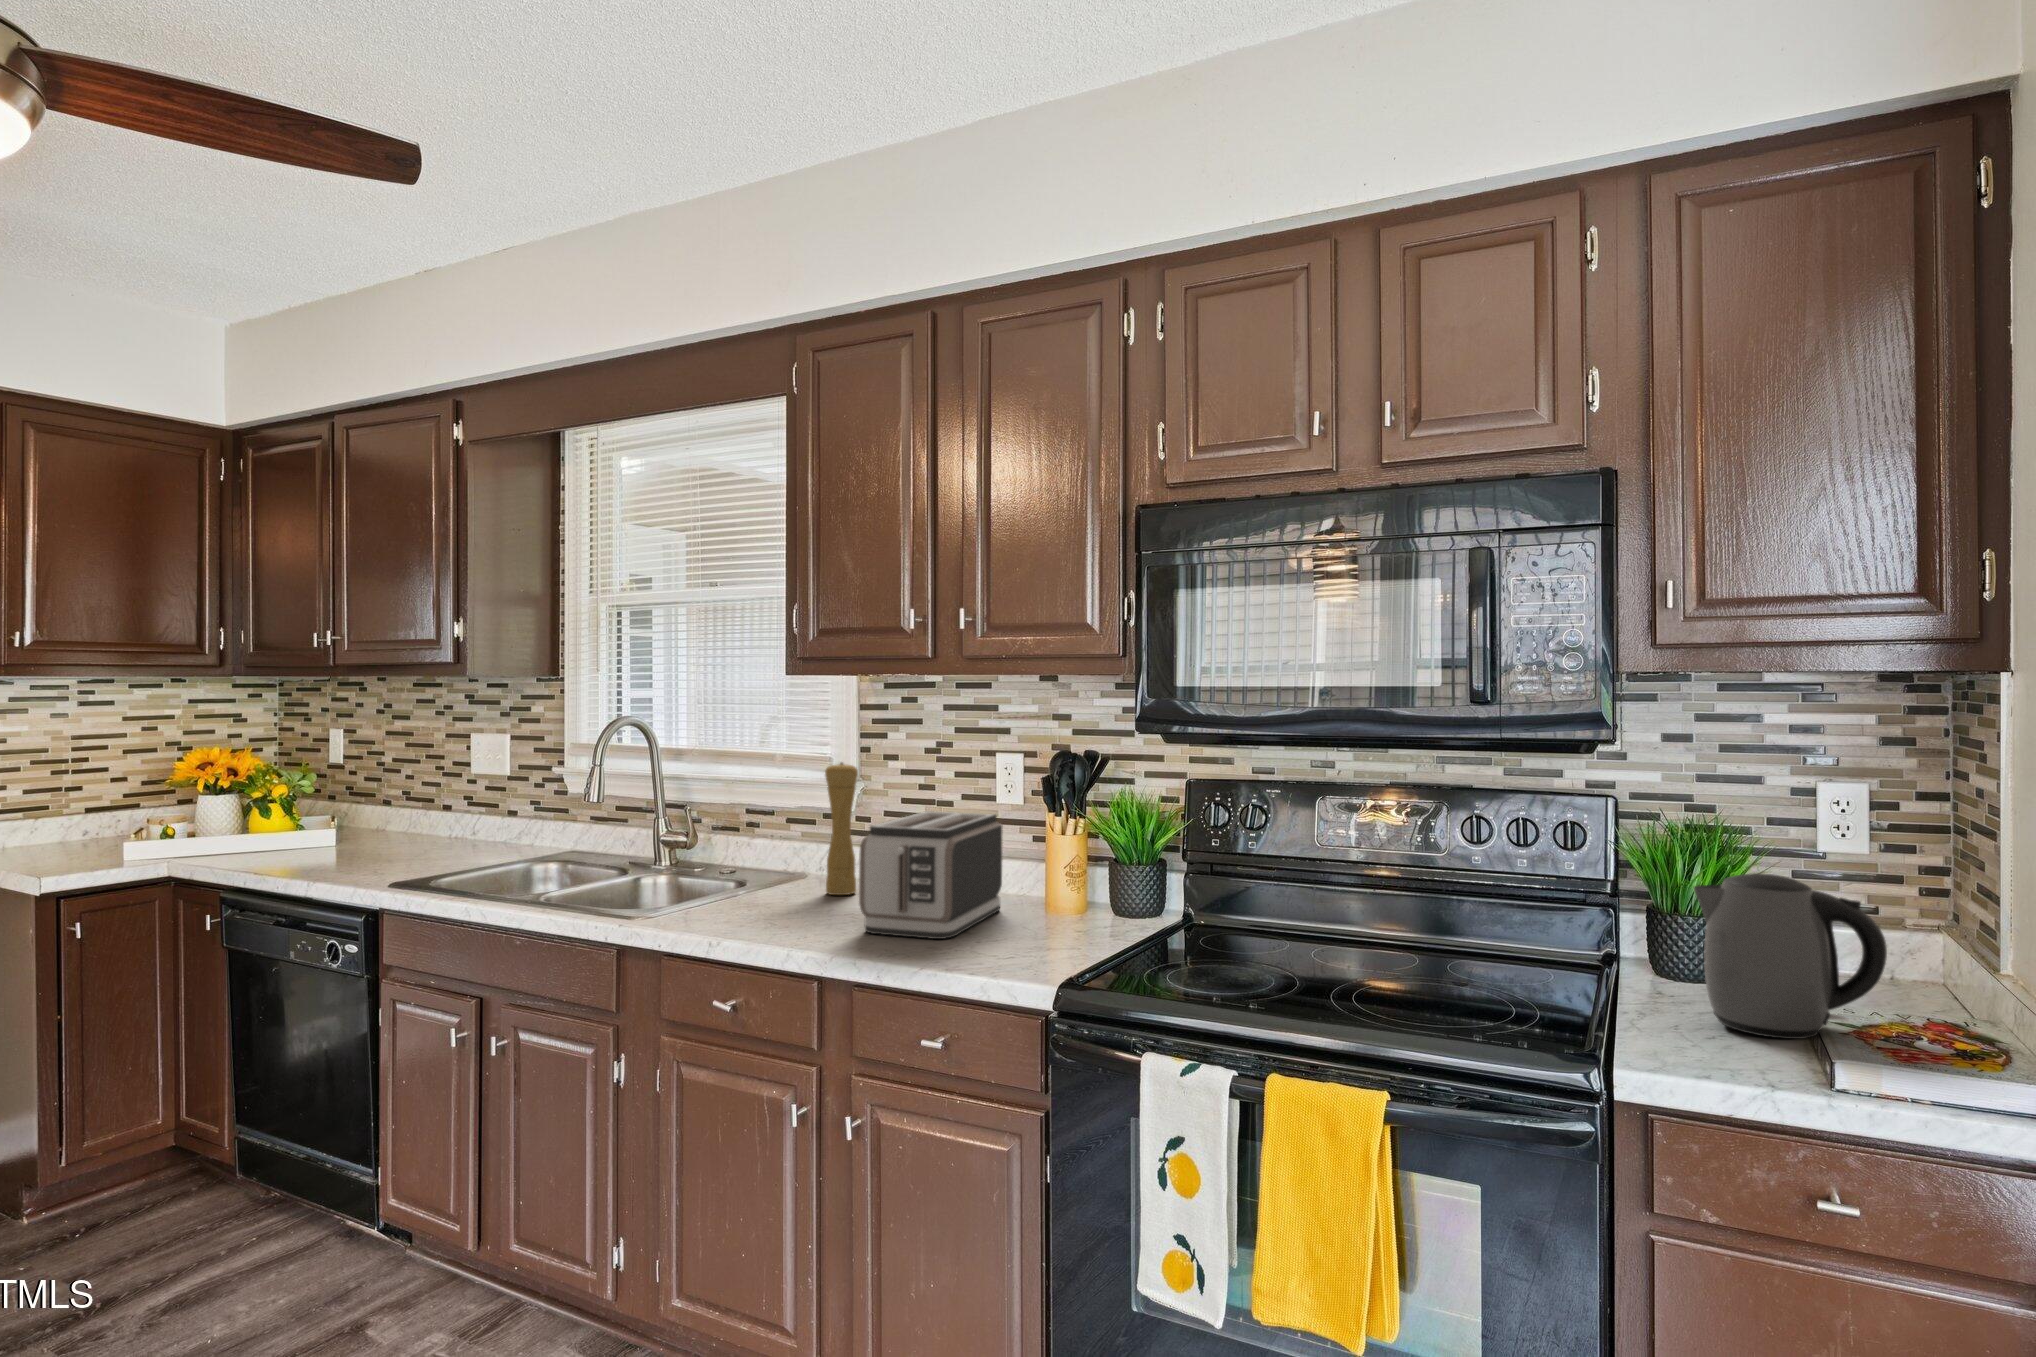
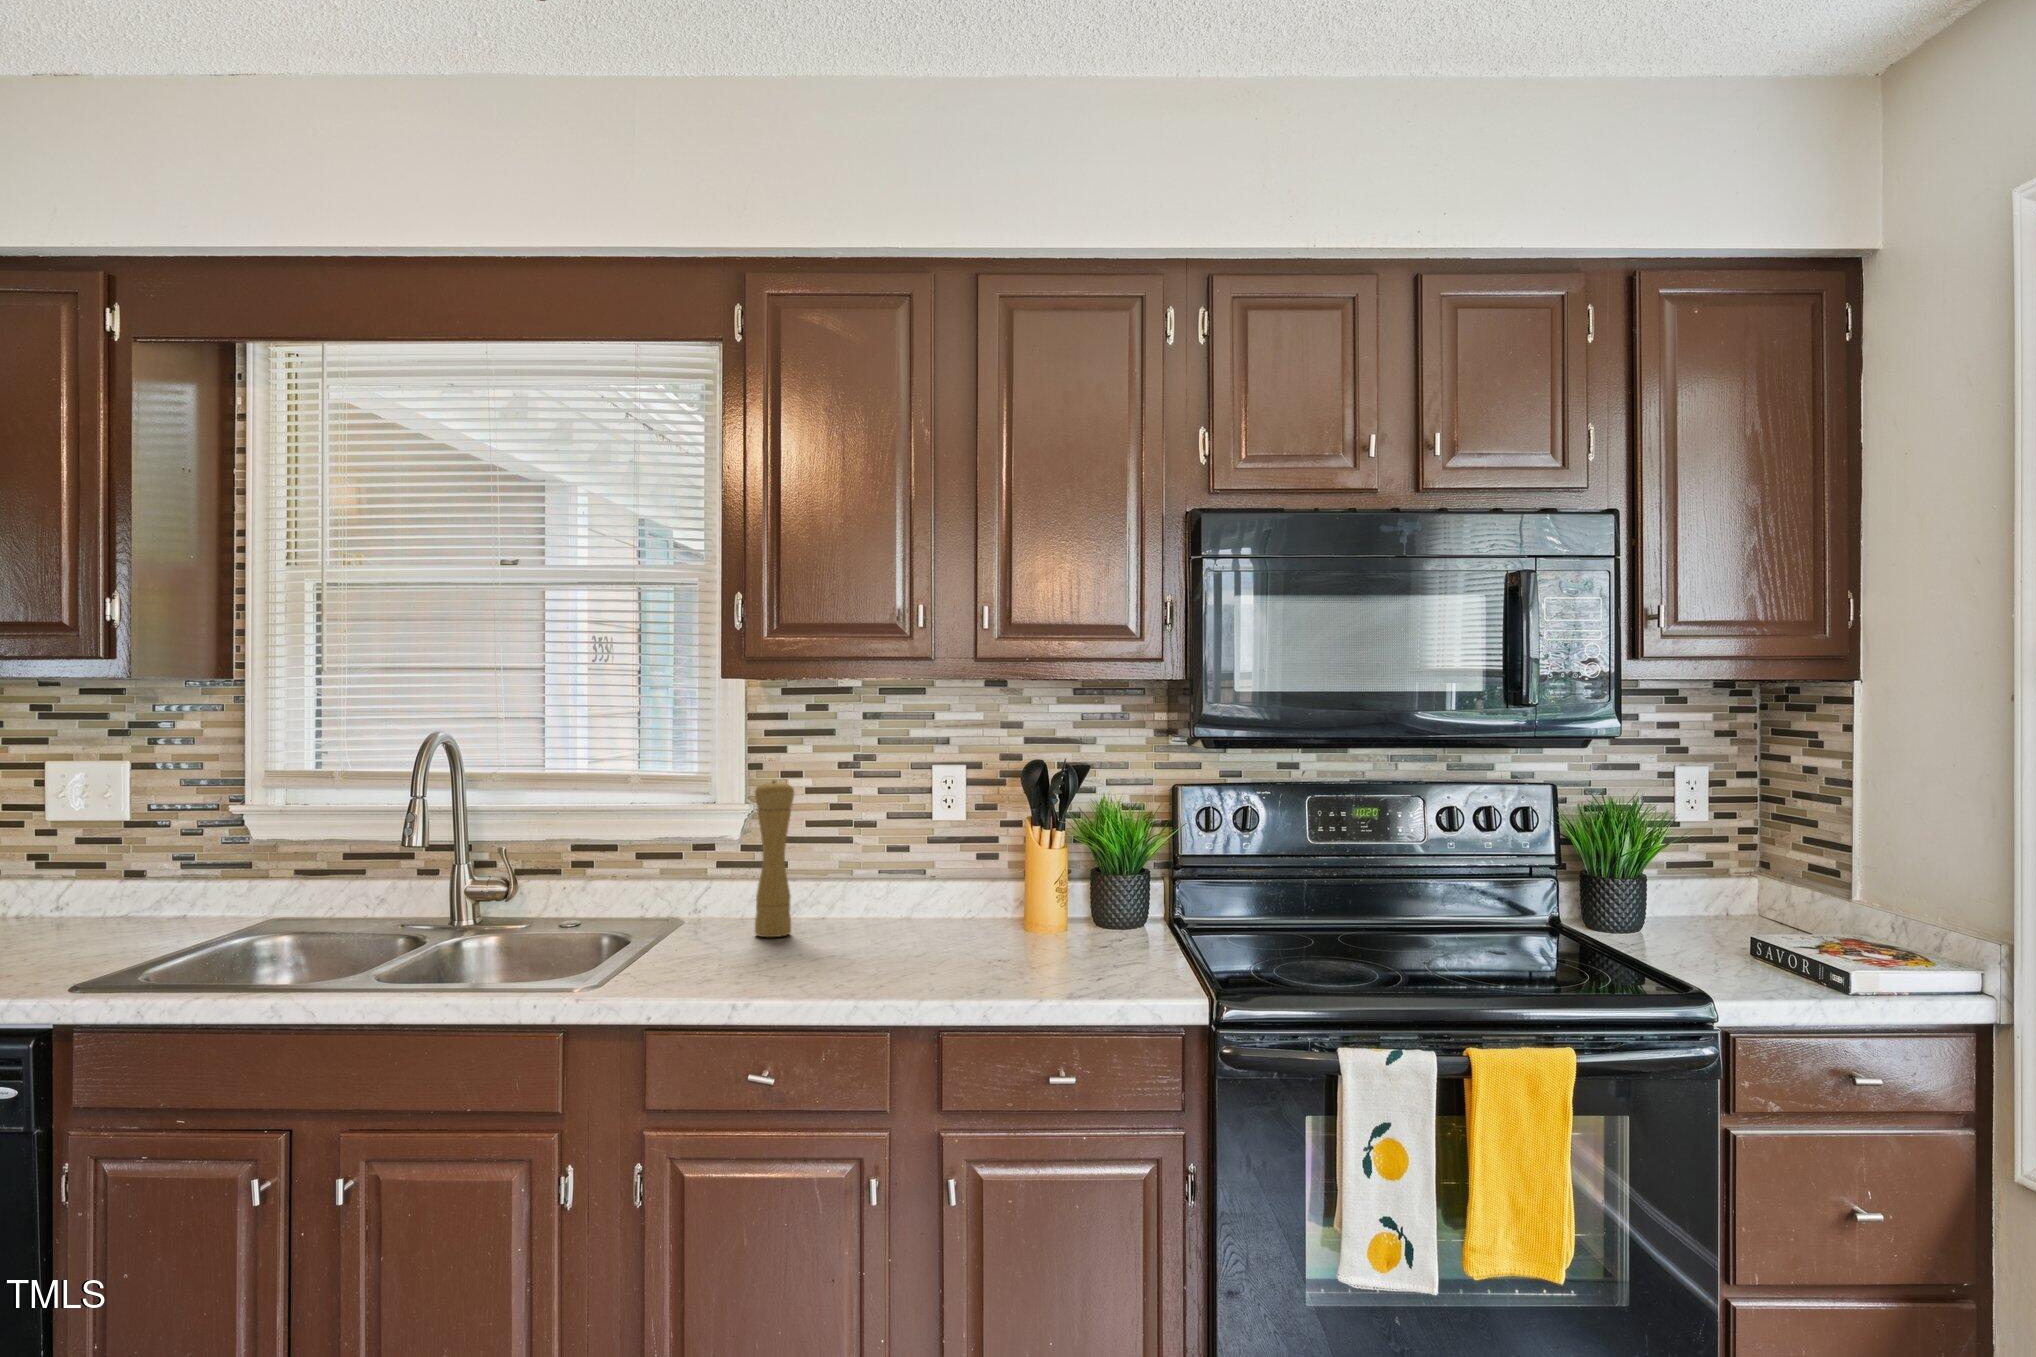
toaster: present [859,811,1002,939] -> none [890,830,1014,970]
kettle: present [1694,873,1887,1039] -> none [1692,836,1826,963]

